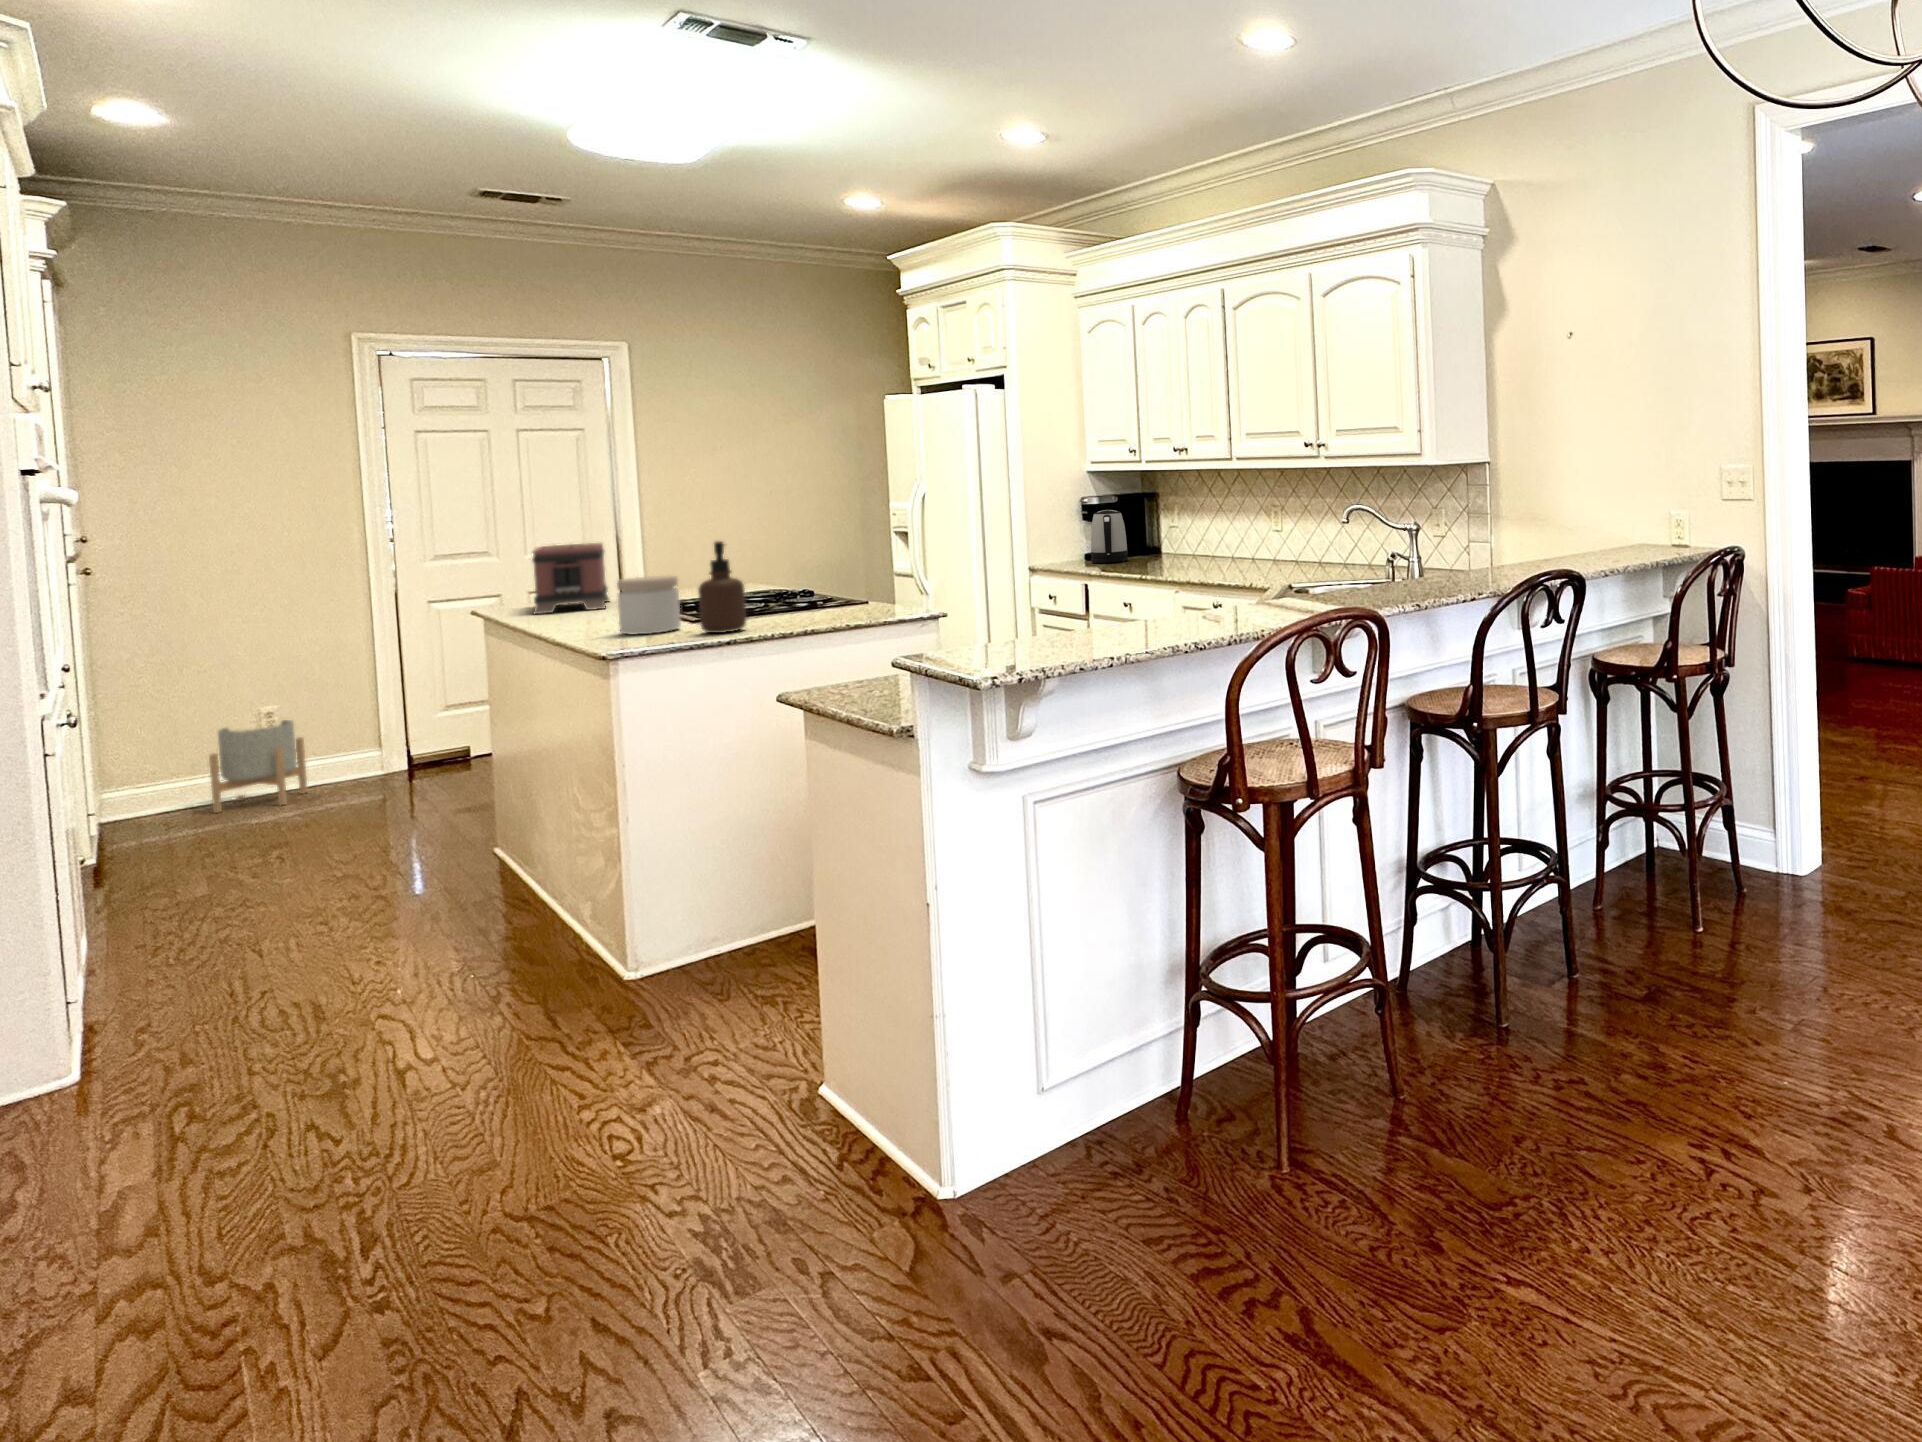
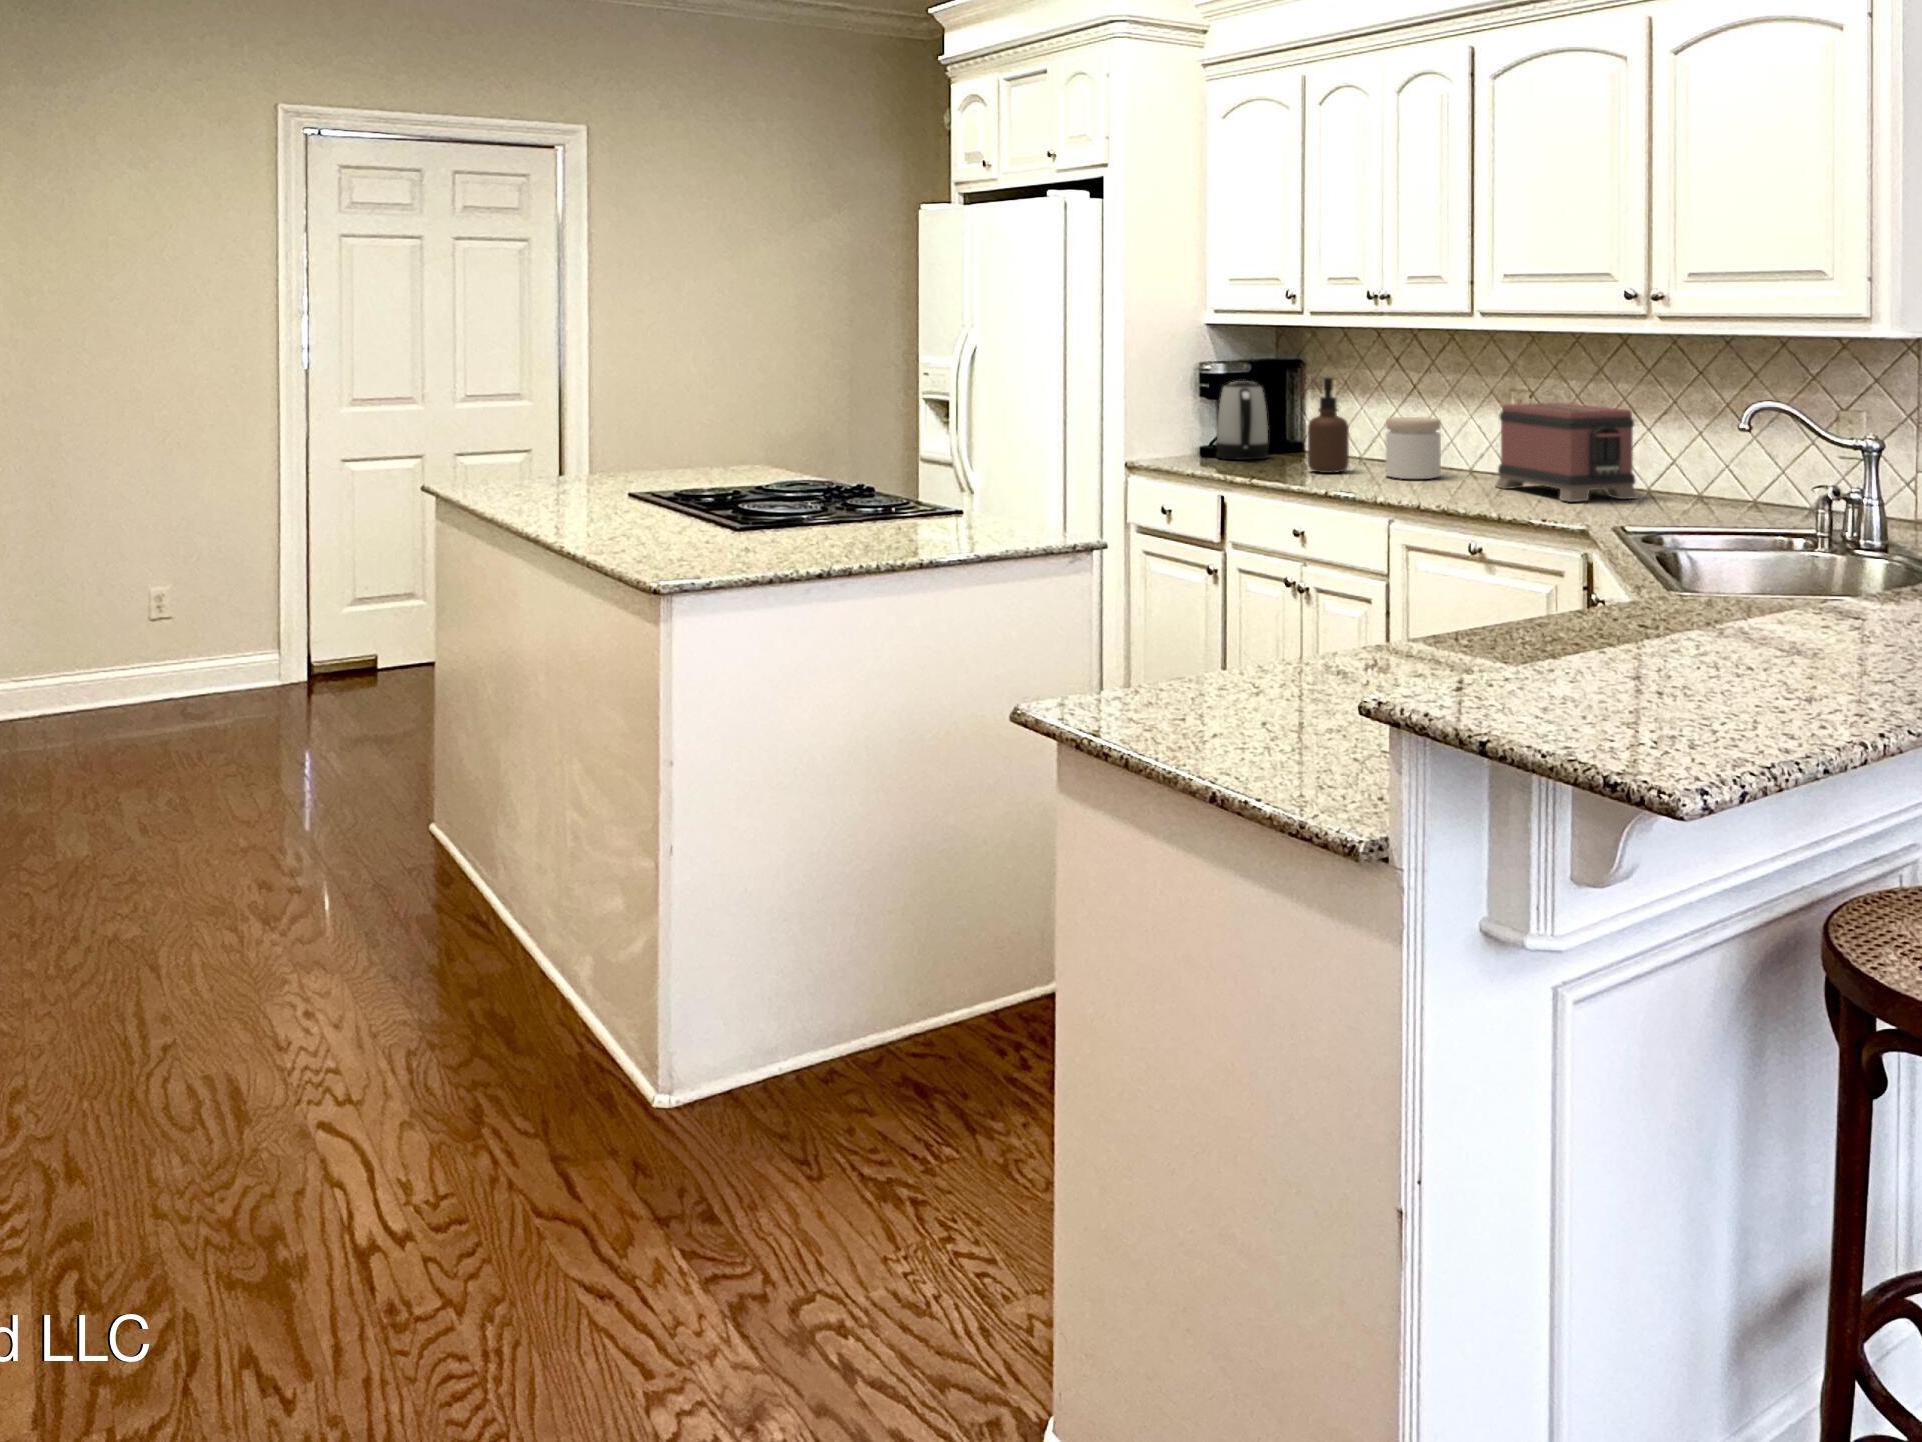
soap dispenser: present [698,541,746,633] -> present [1308,378,1349,473]
toaster: present [533,543,609,614] -> present [1495,403,1638,502]
jar: present [617,576,681,635] -> present [1386,417,1441,479]
planter: present [209,720,307,813] -> none [93,606,197,724]

